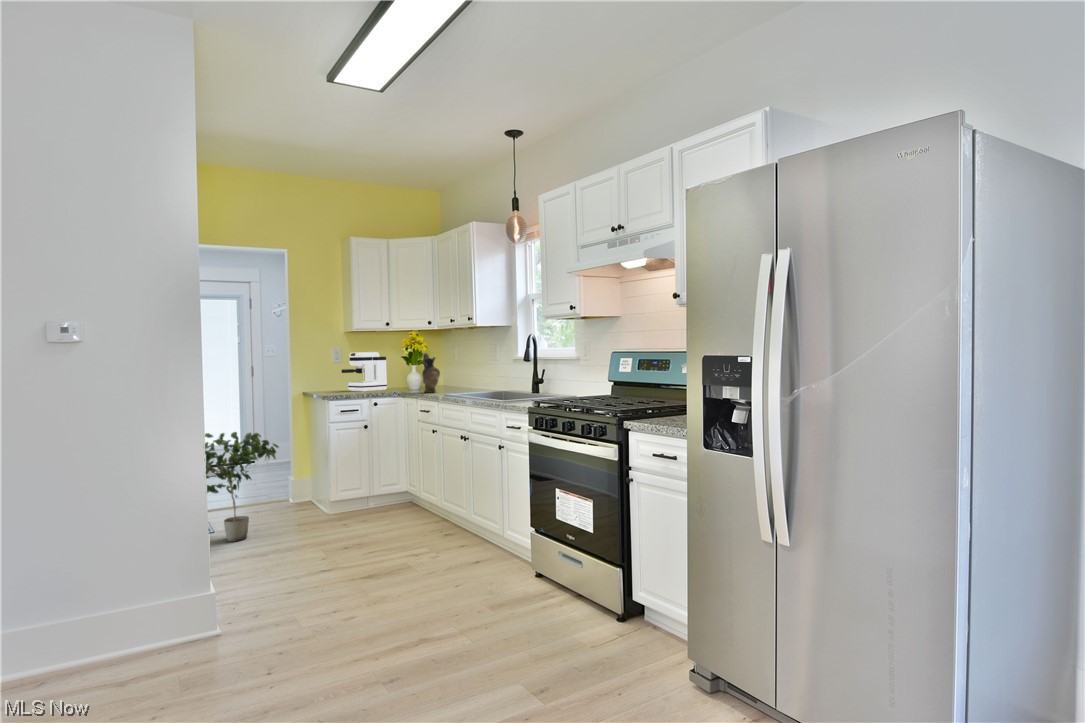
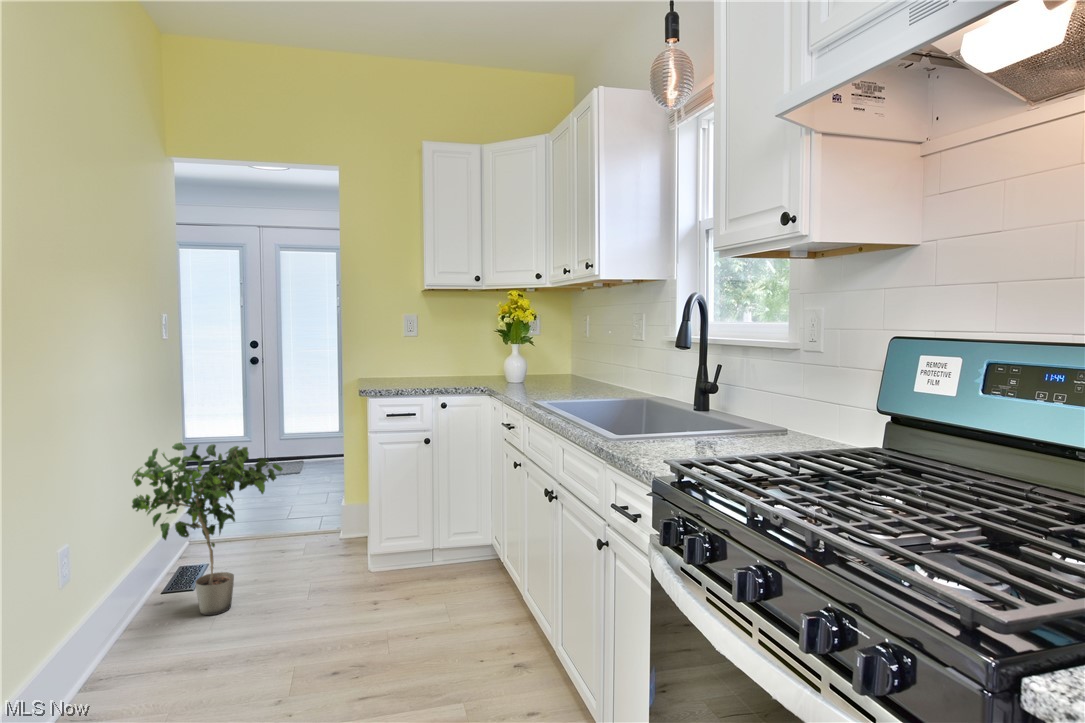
coffee maker: present [341,352,387,392] -> none [409,322,476,382]
ceramic pitcher: present [422,353,440,393] -> none [512,325,541,392]

